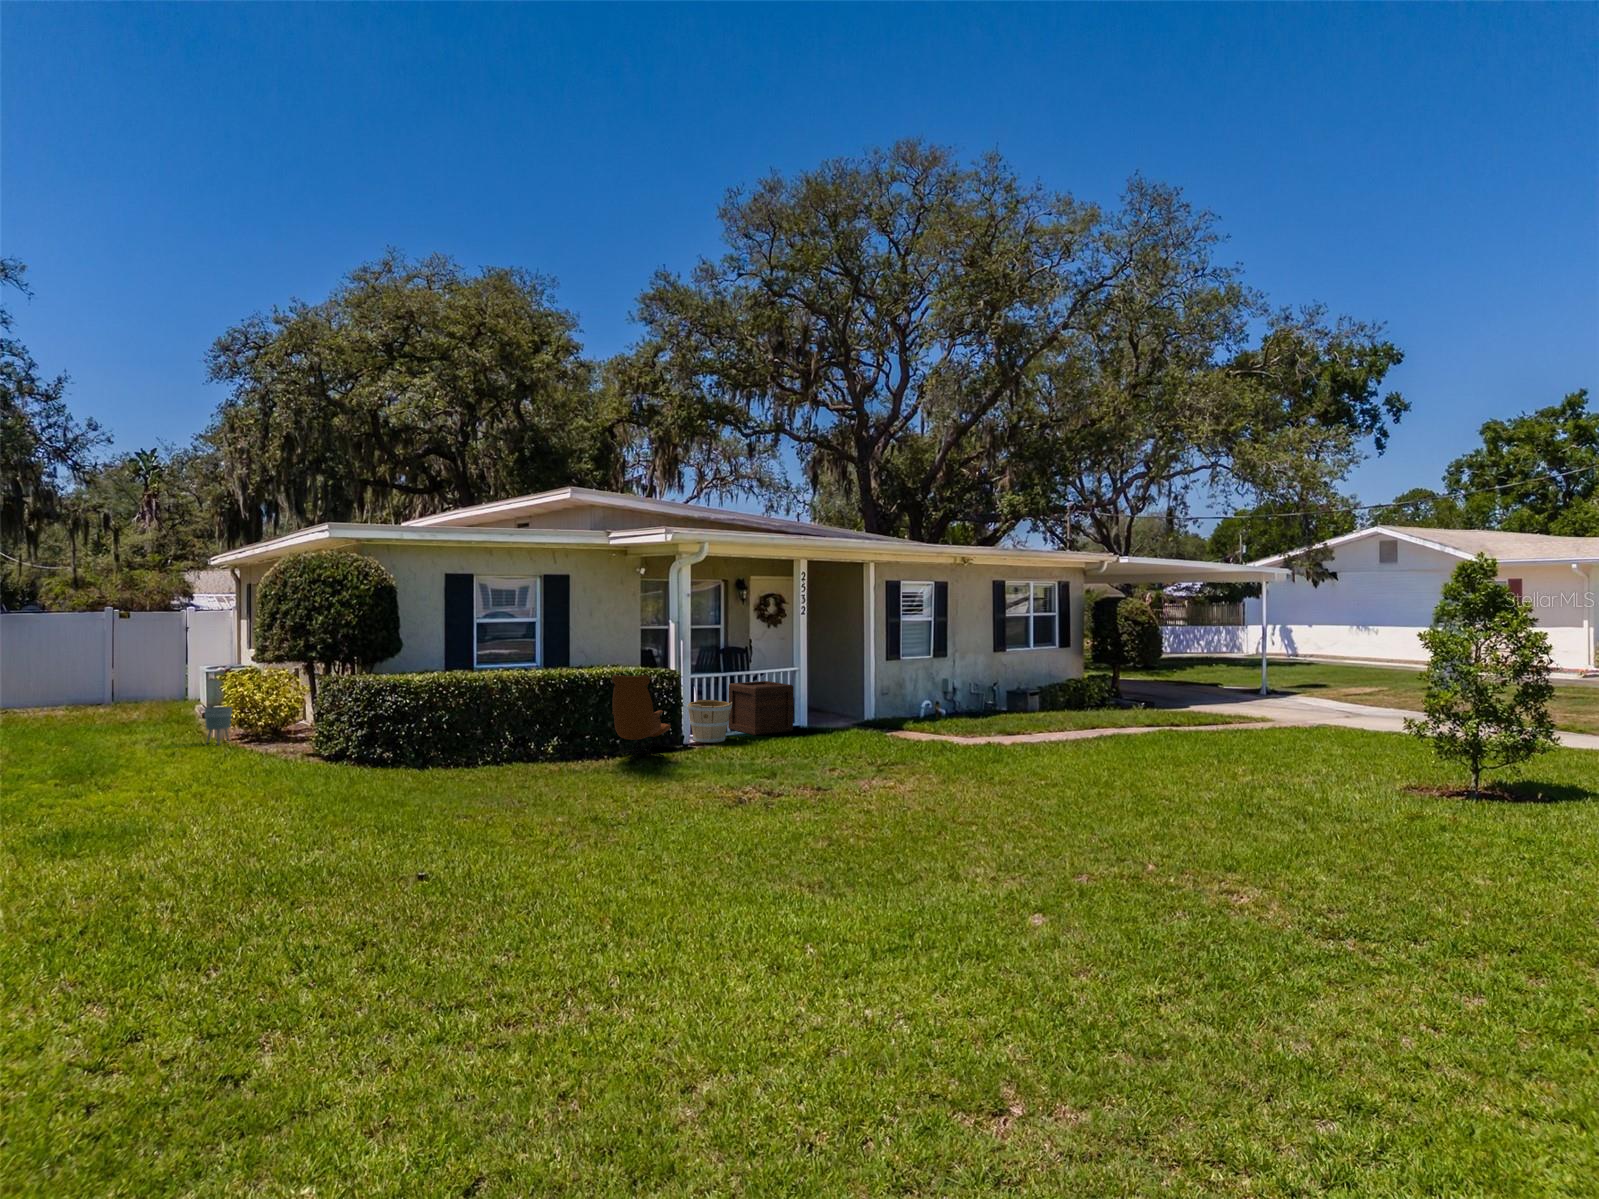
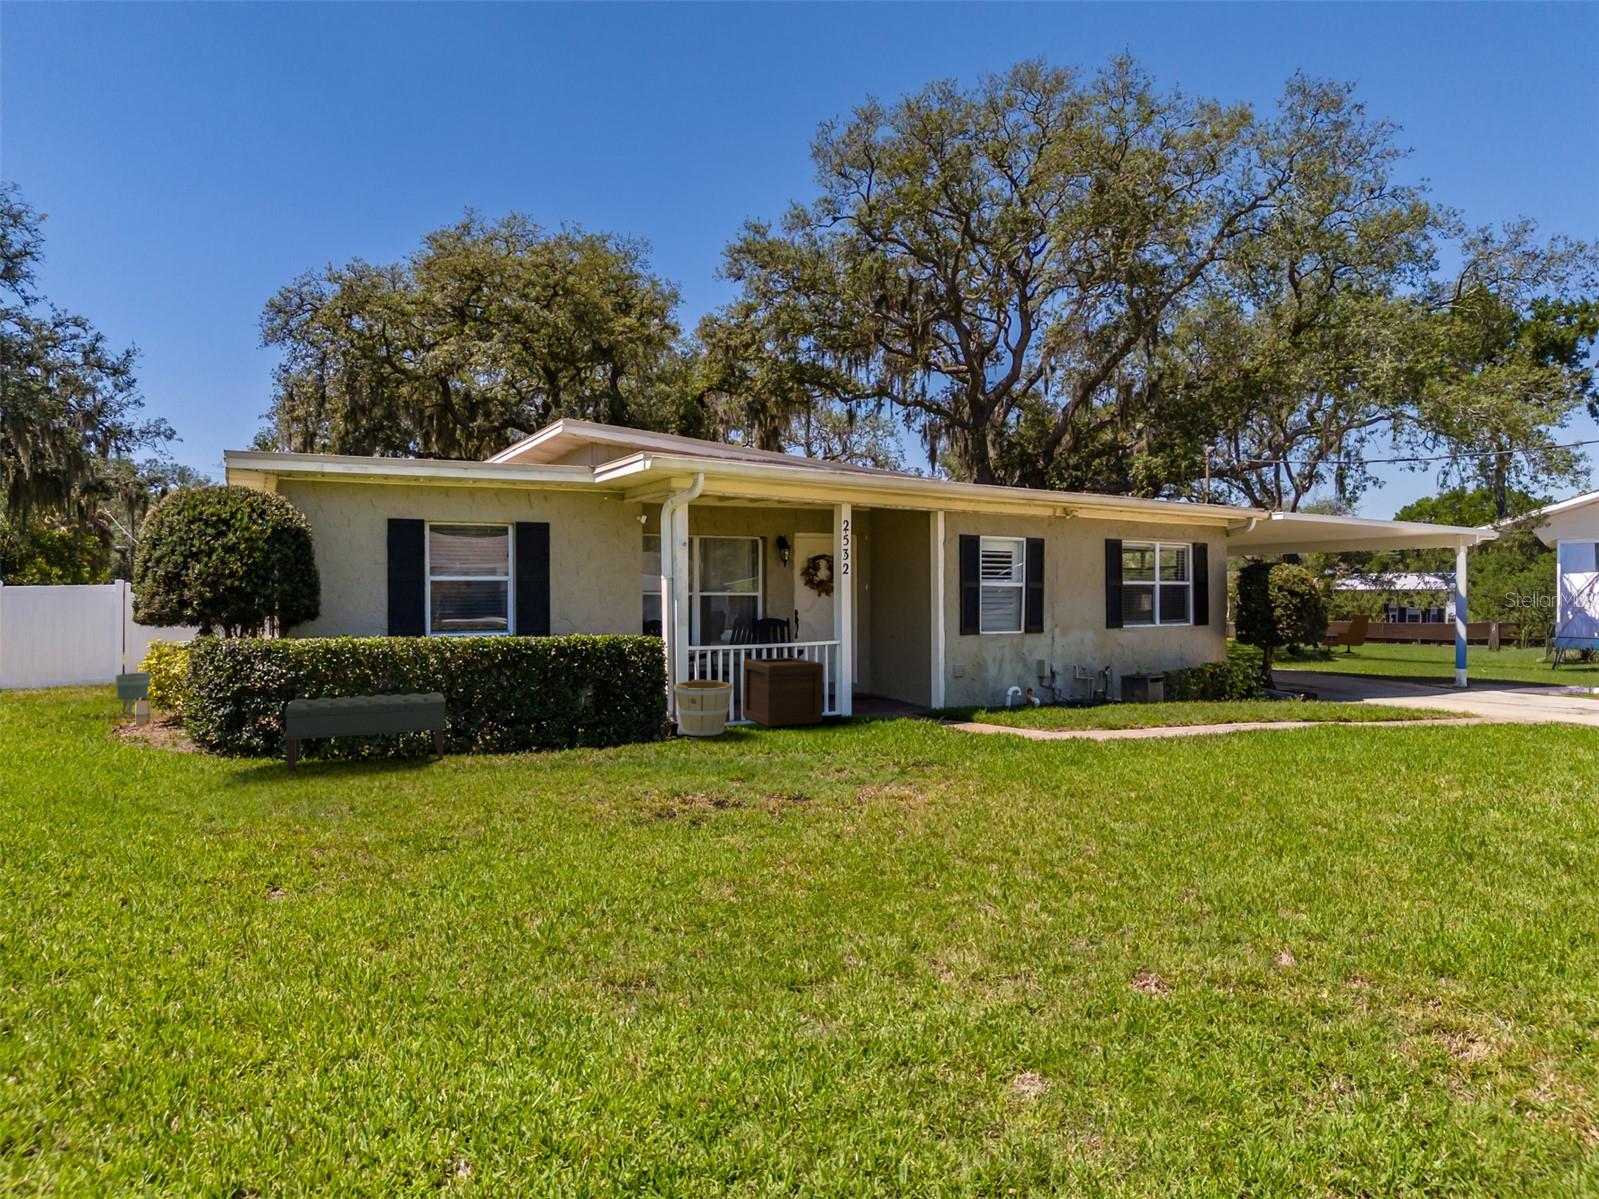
lounge chair: present [612,675,671,761] -> present [1321,615,1370,656]
bench: none [424,714,541,774] -> present [285,692,446,771]

